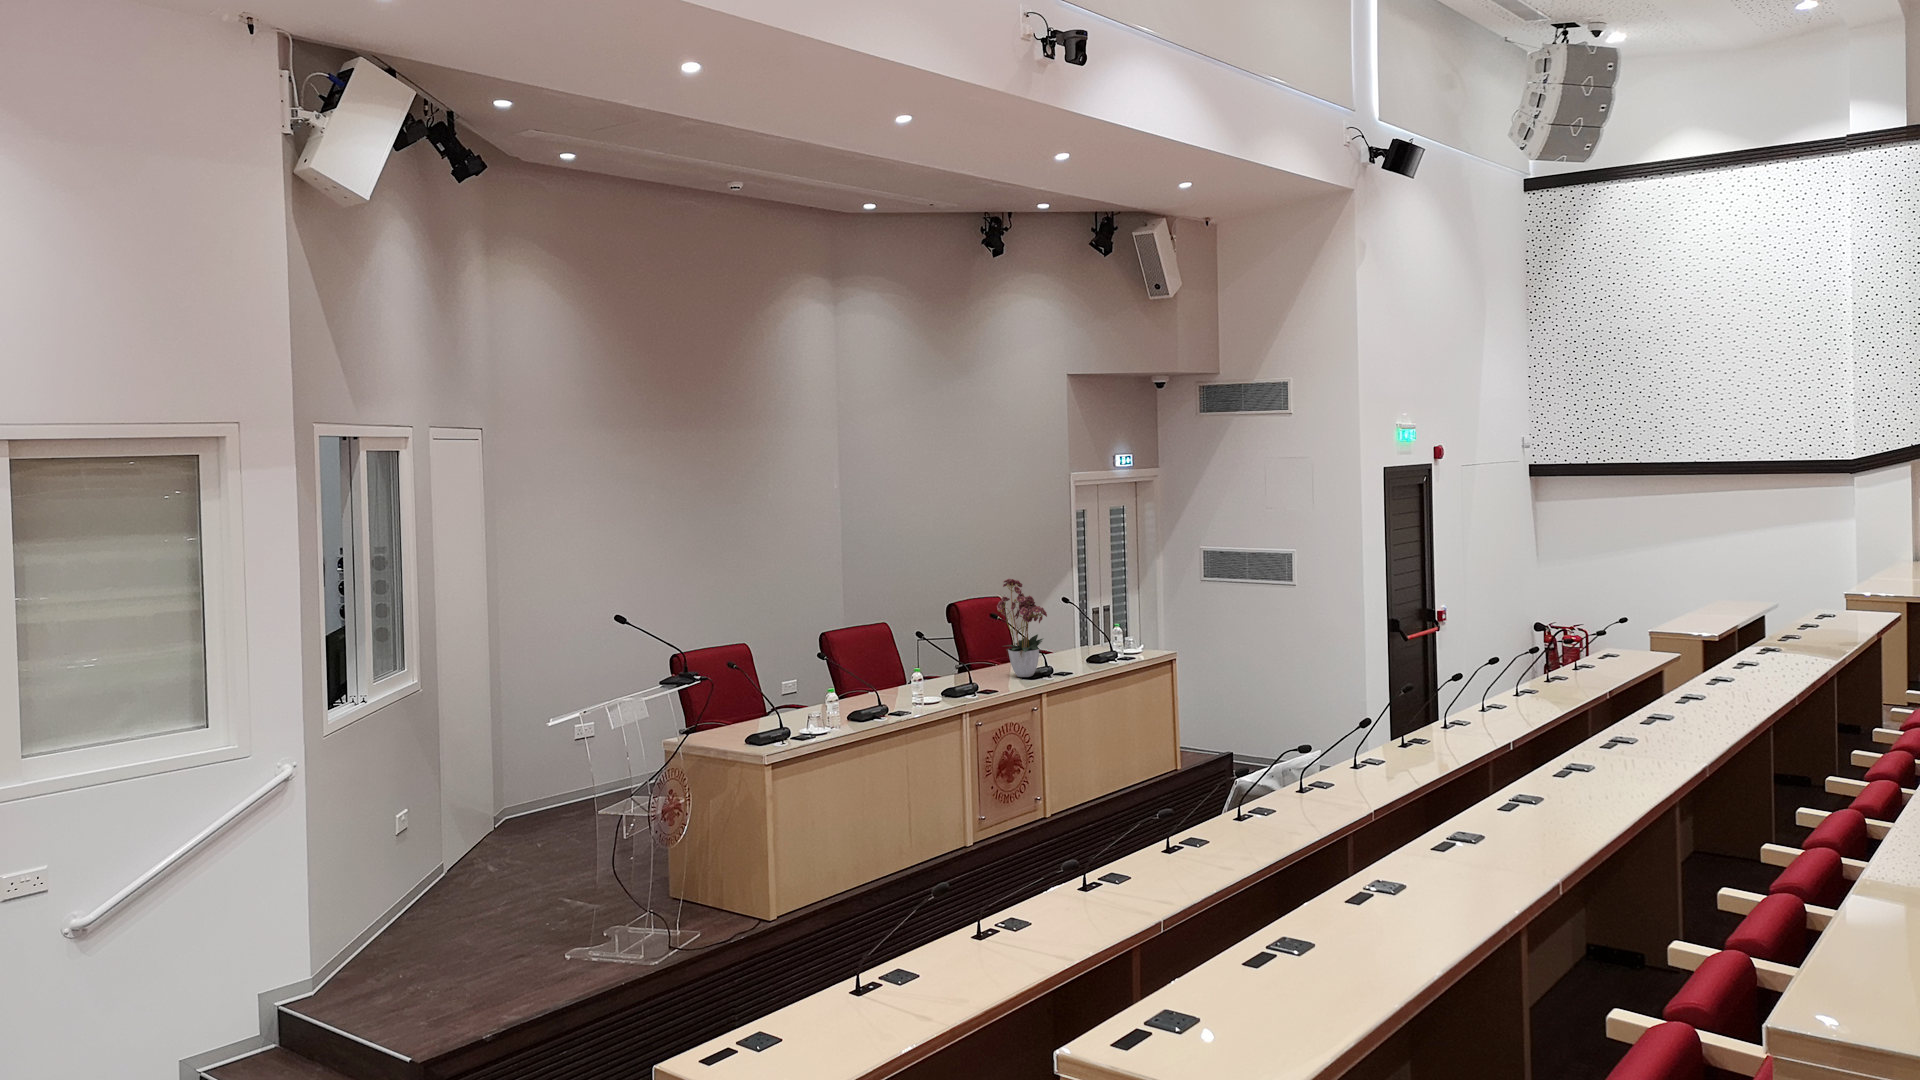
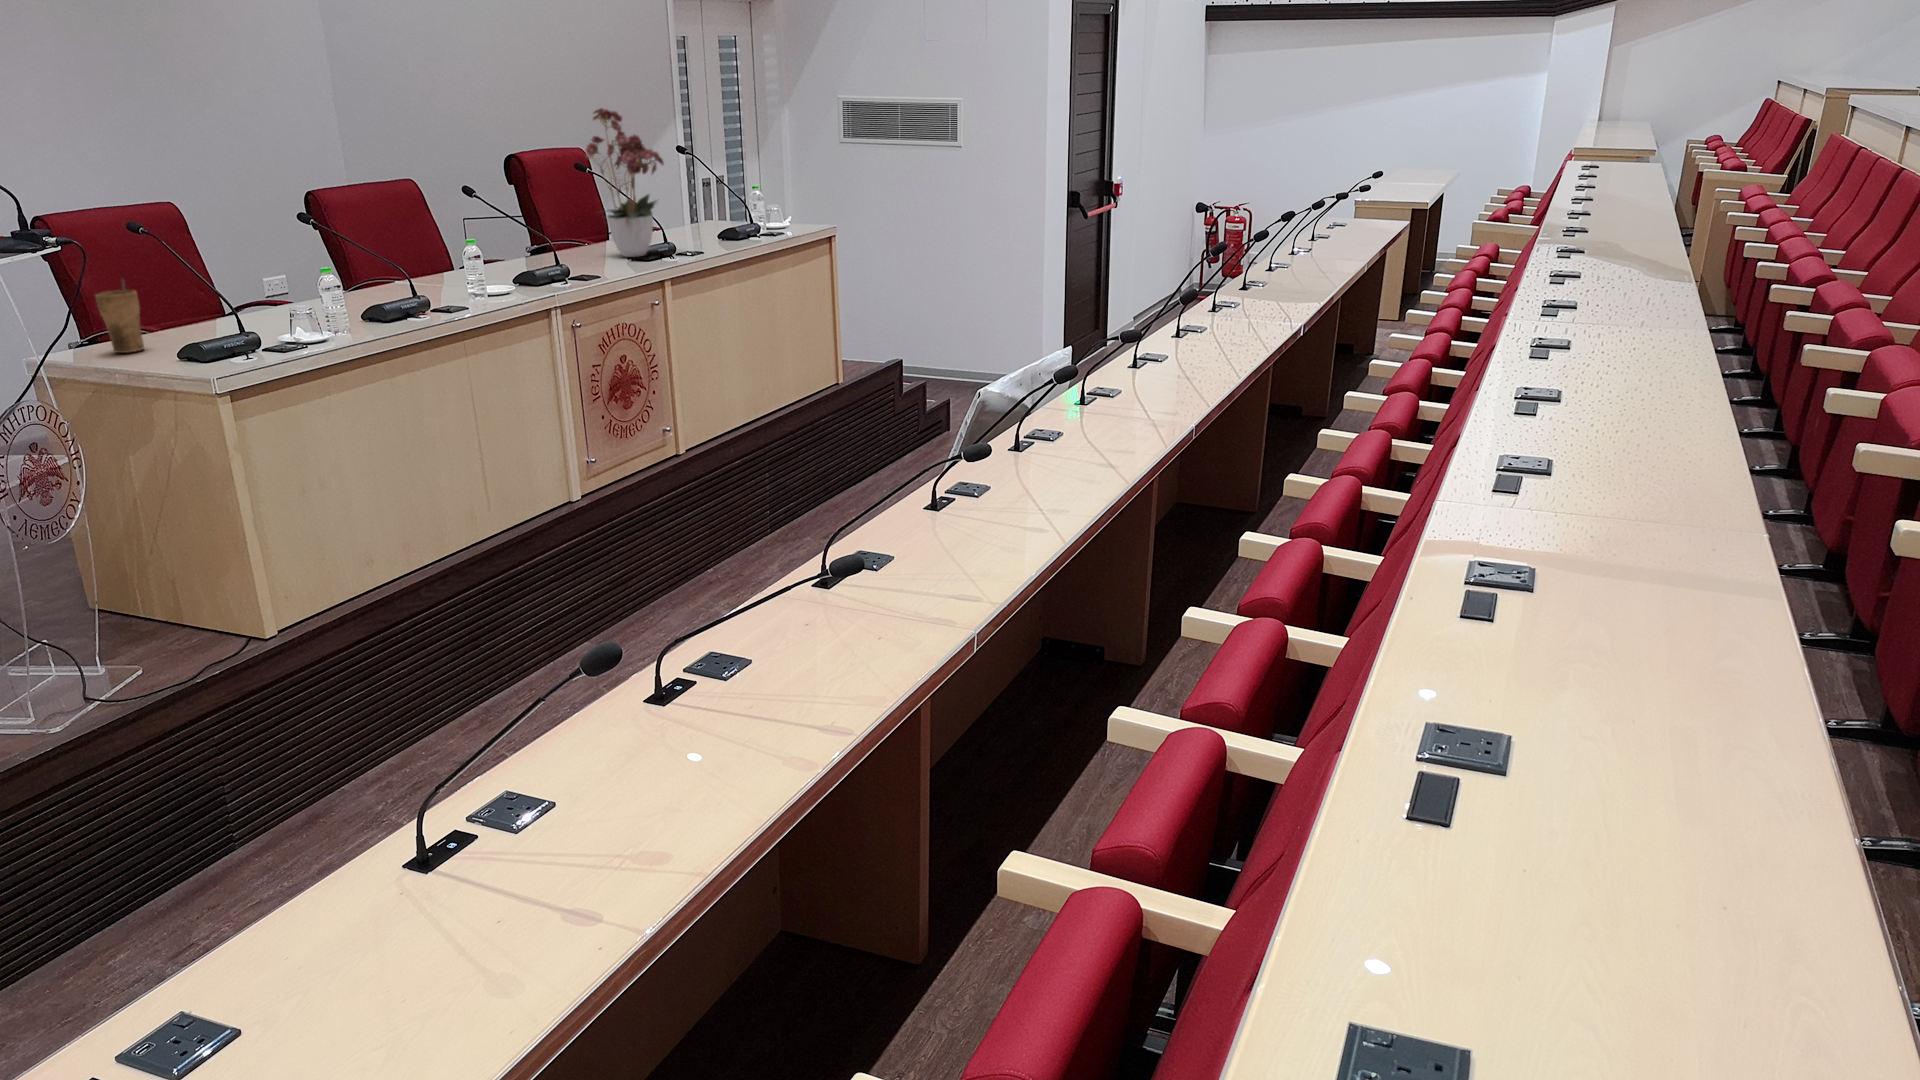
cup: none [705,694,727,737] -> present [95,279,144,353]

